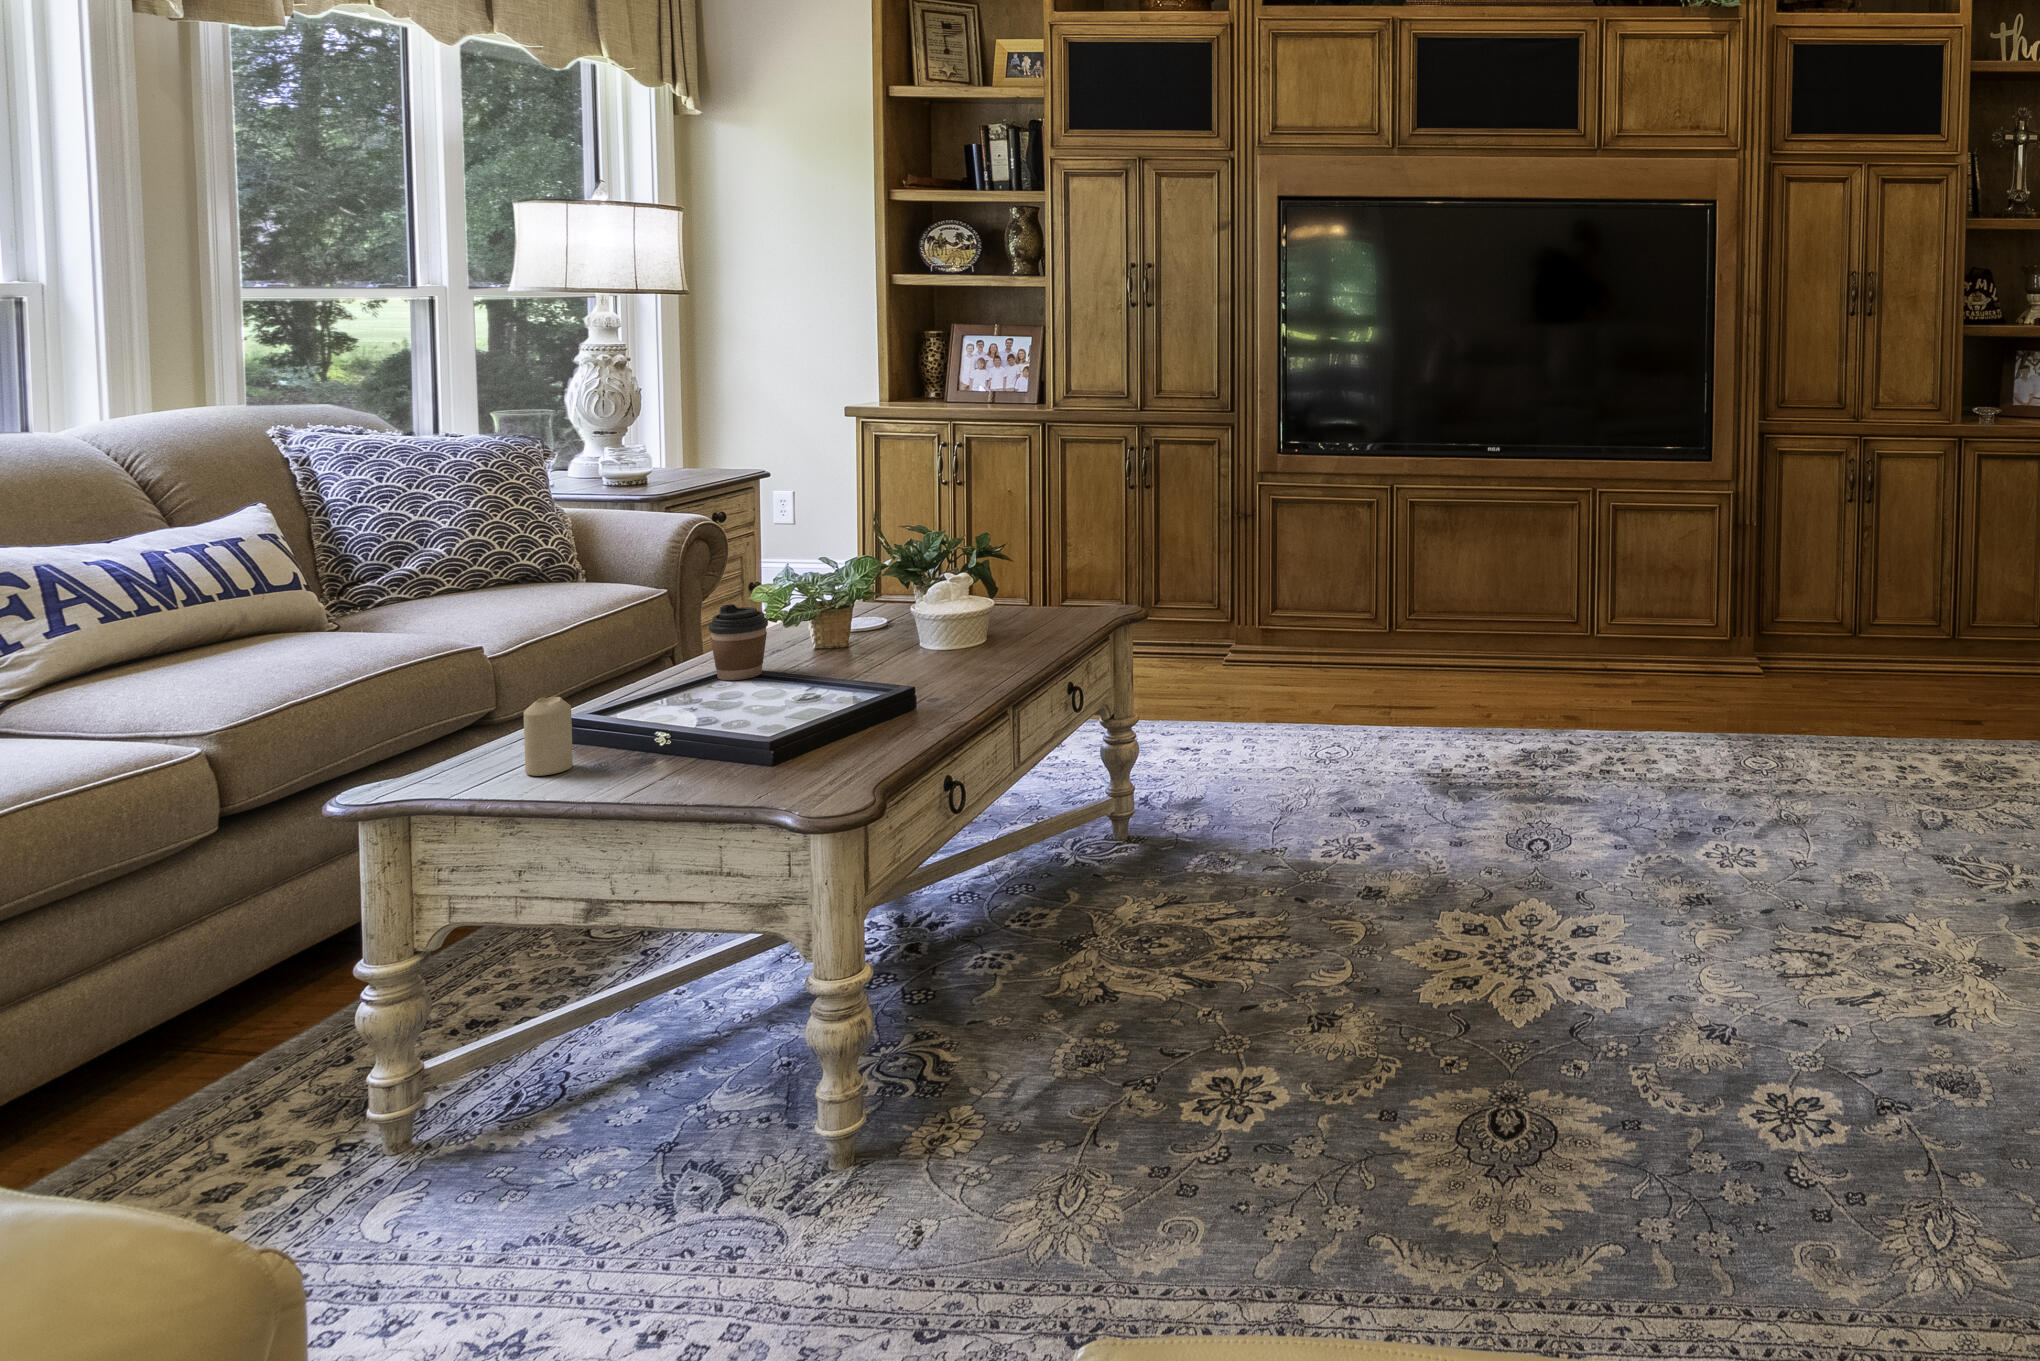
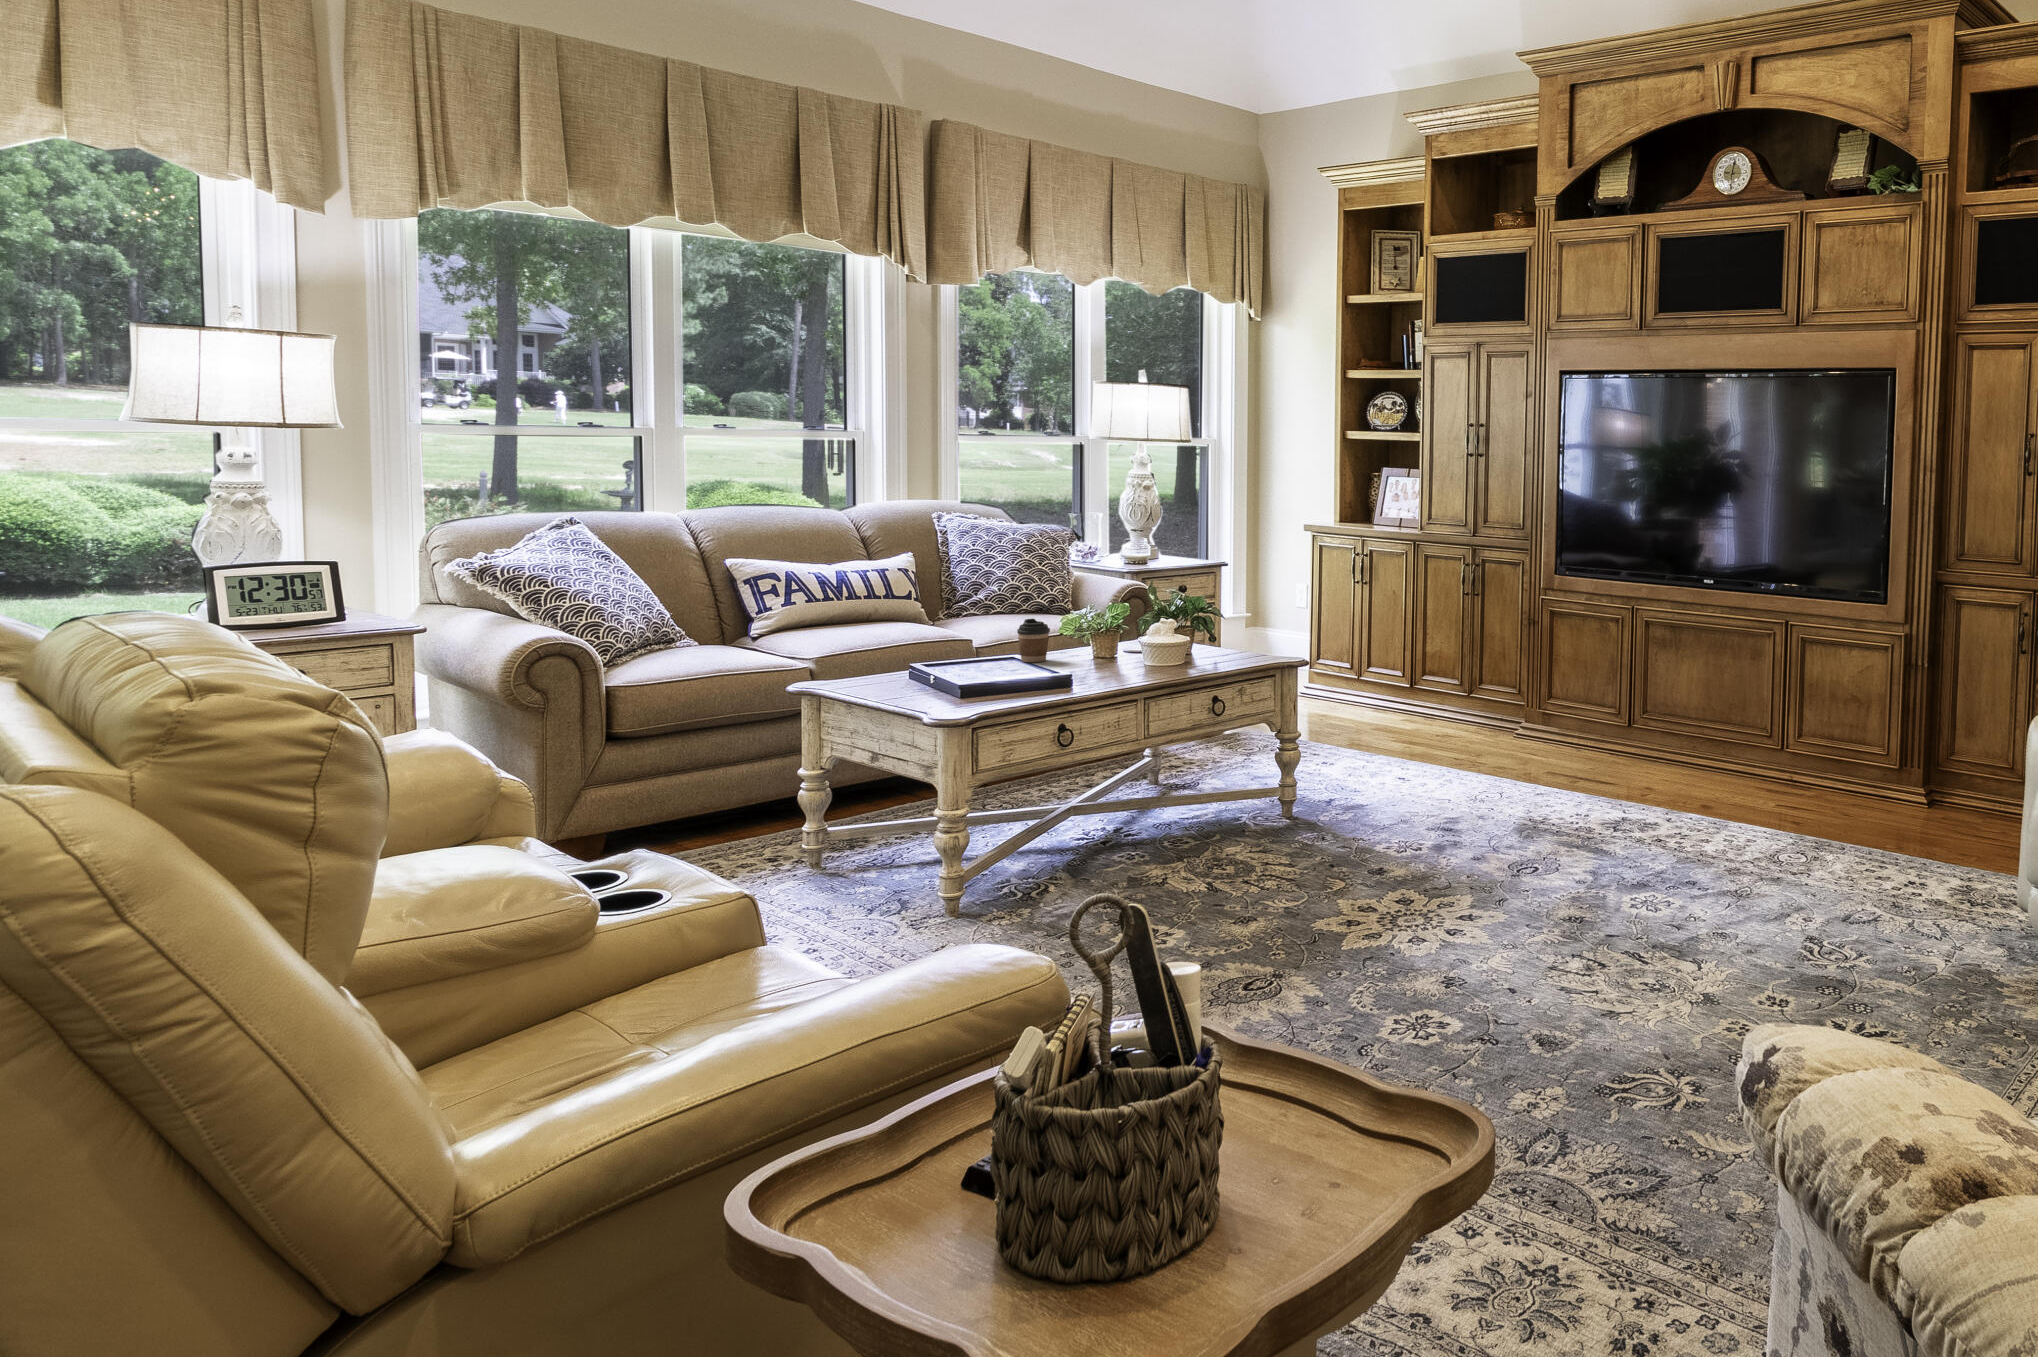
candle: present [524,697,573,776] -> none [870,646,893,686]

